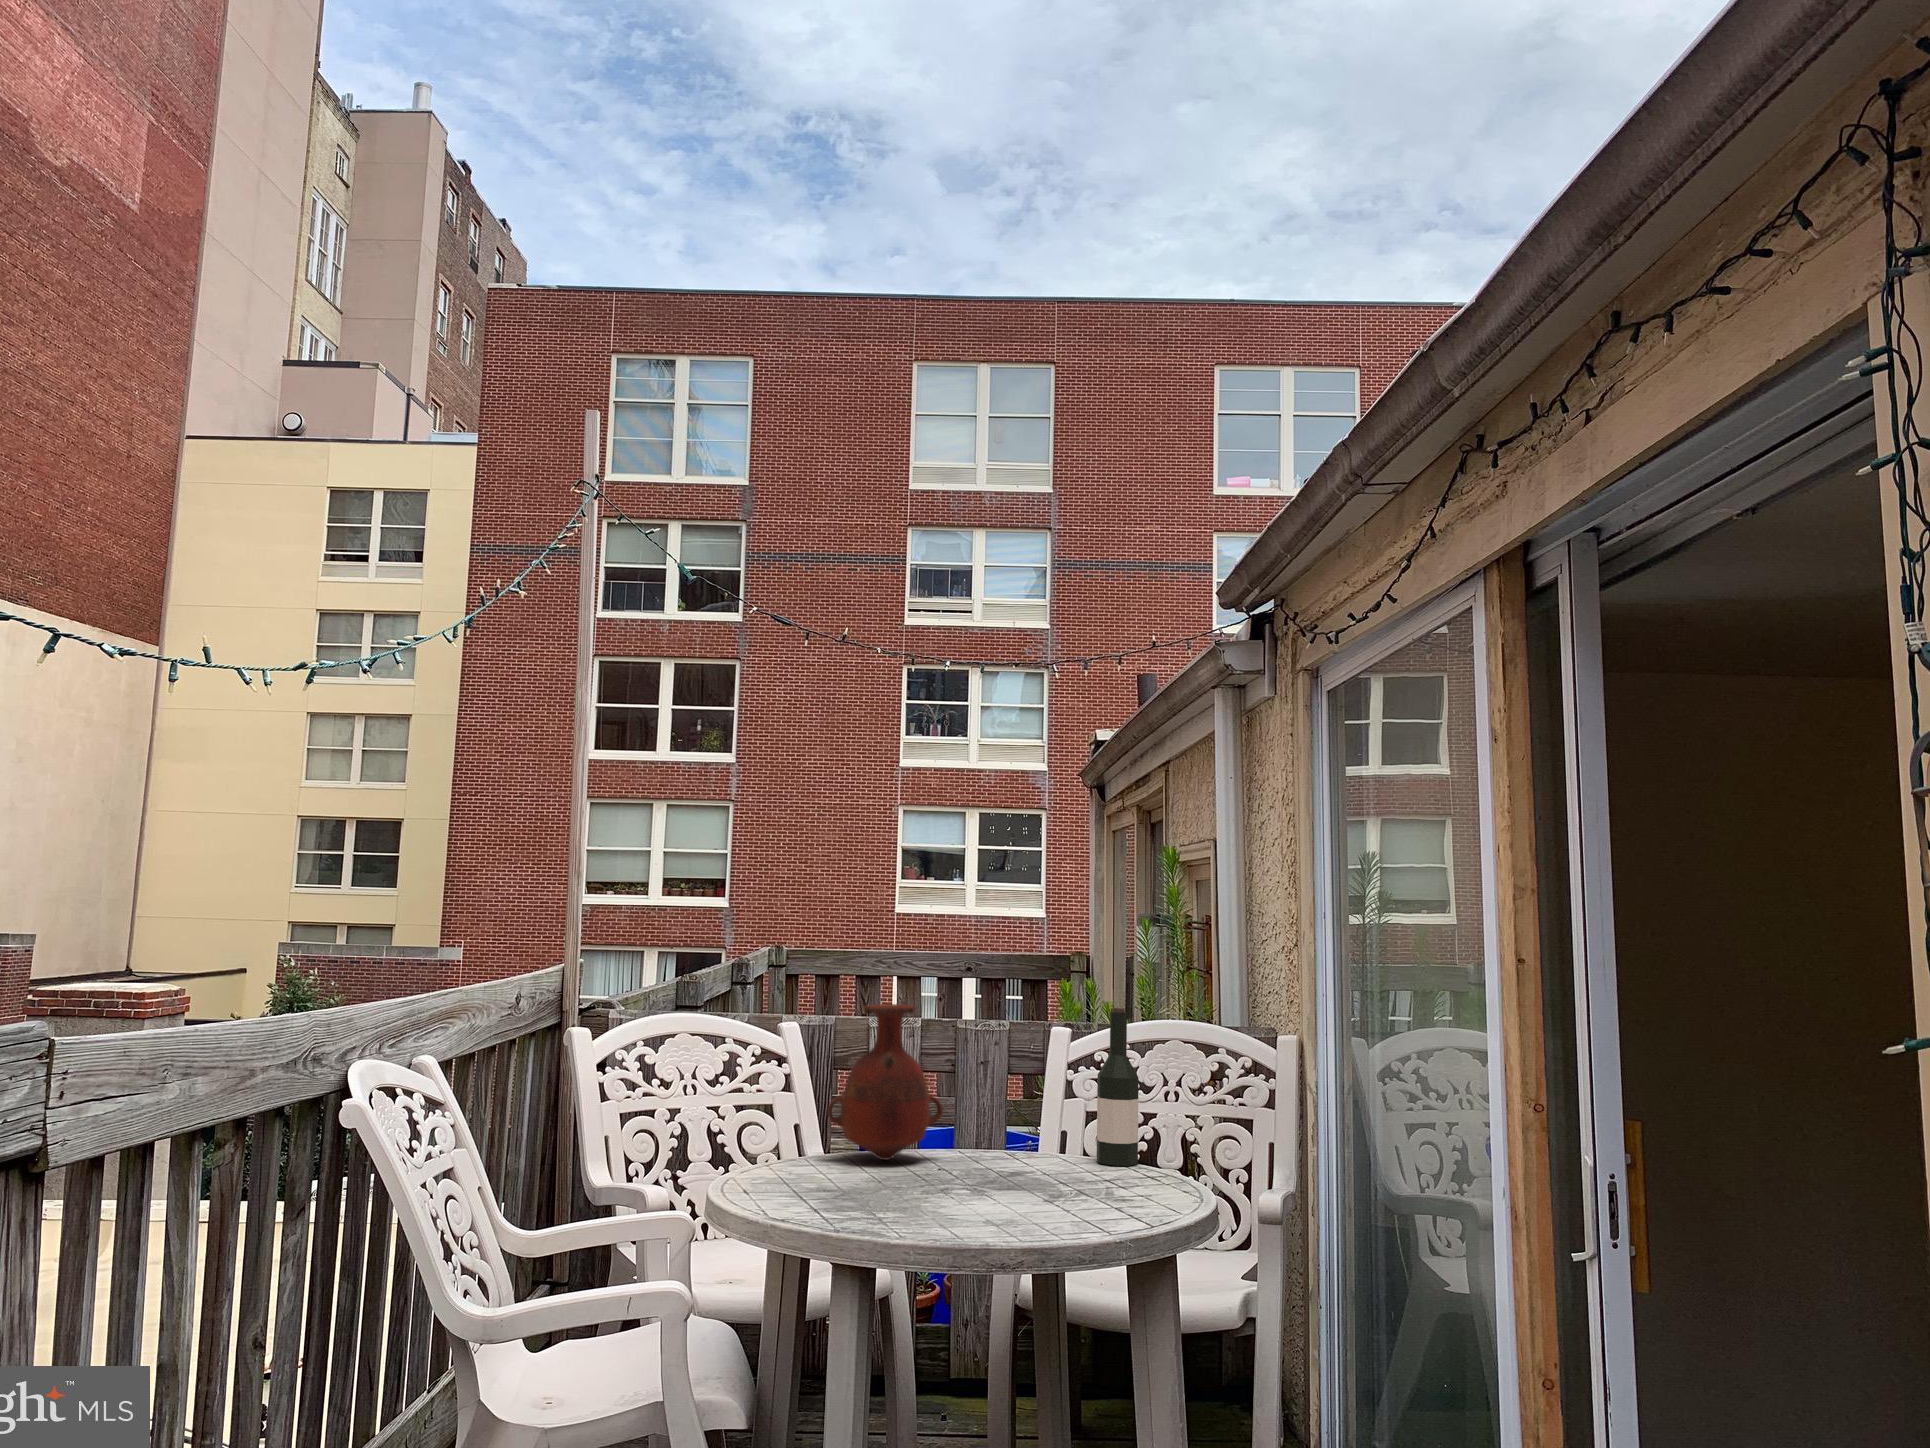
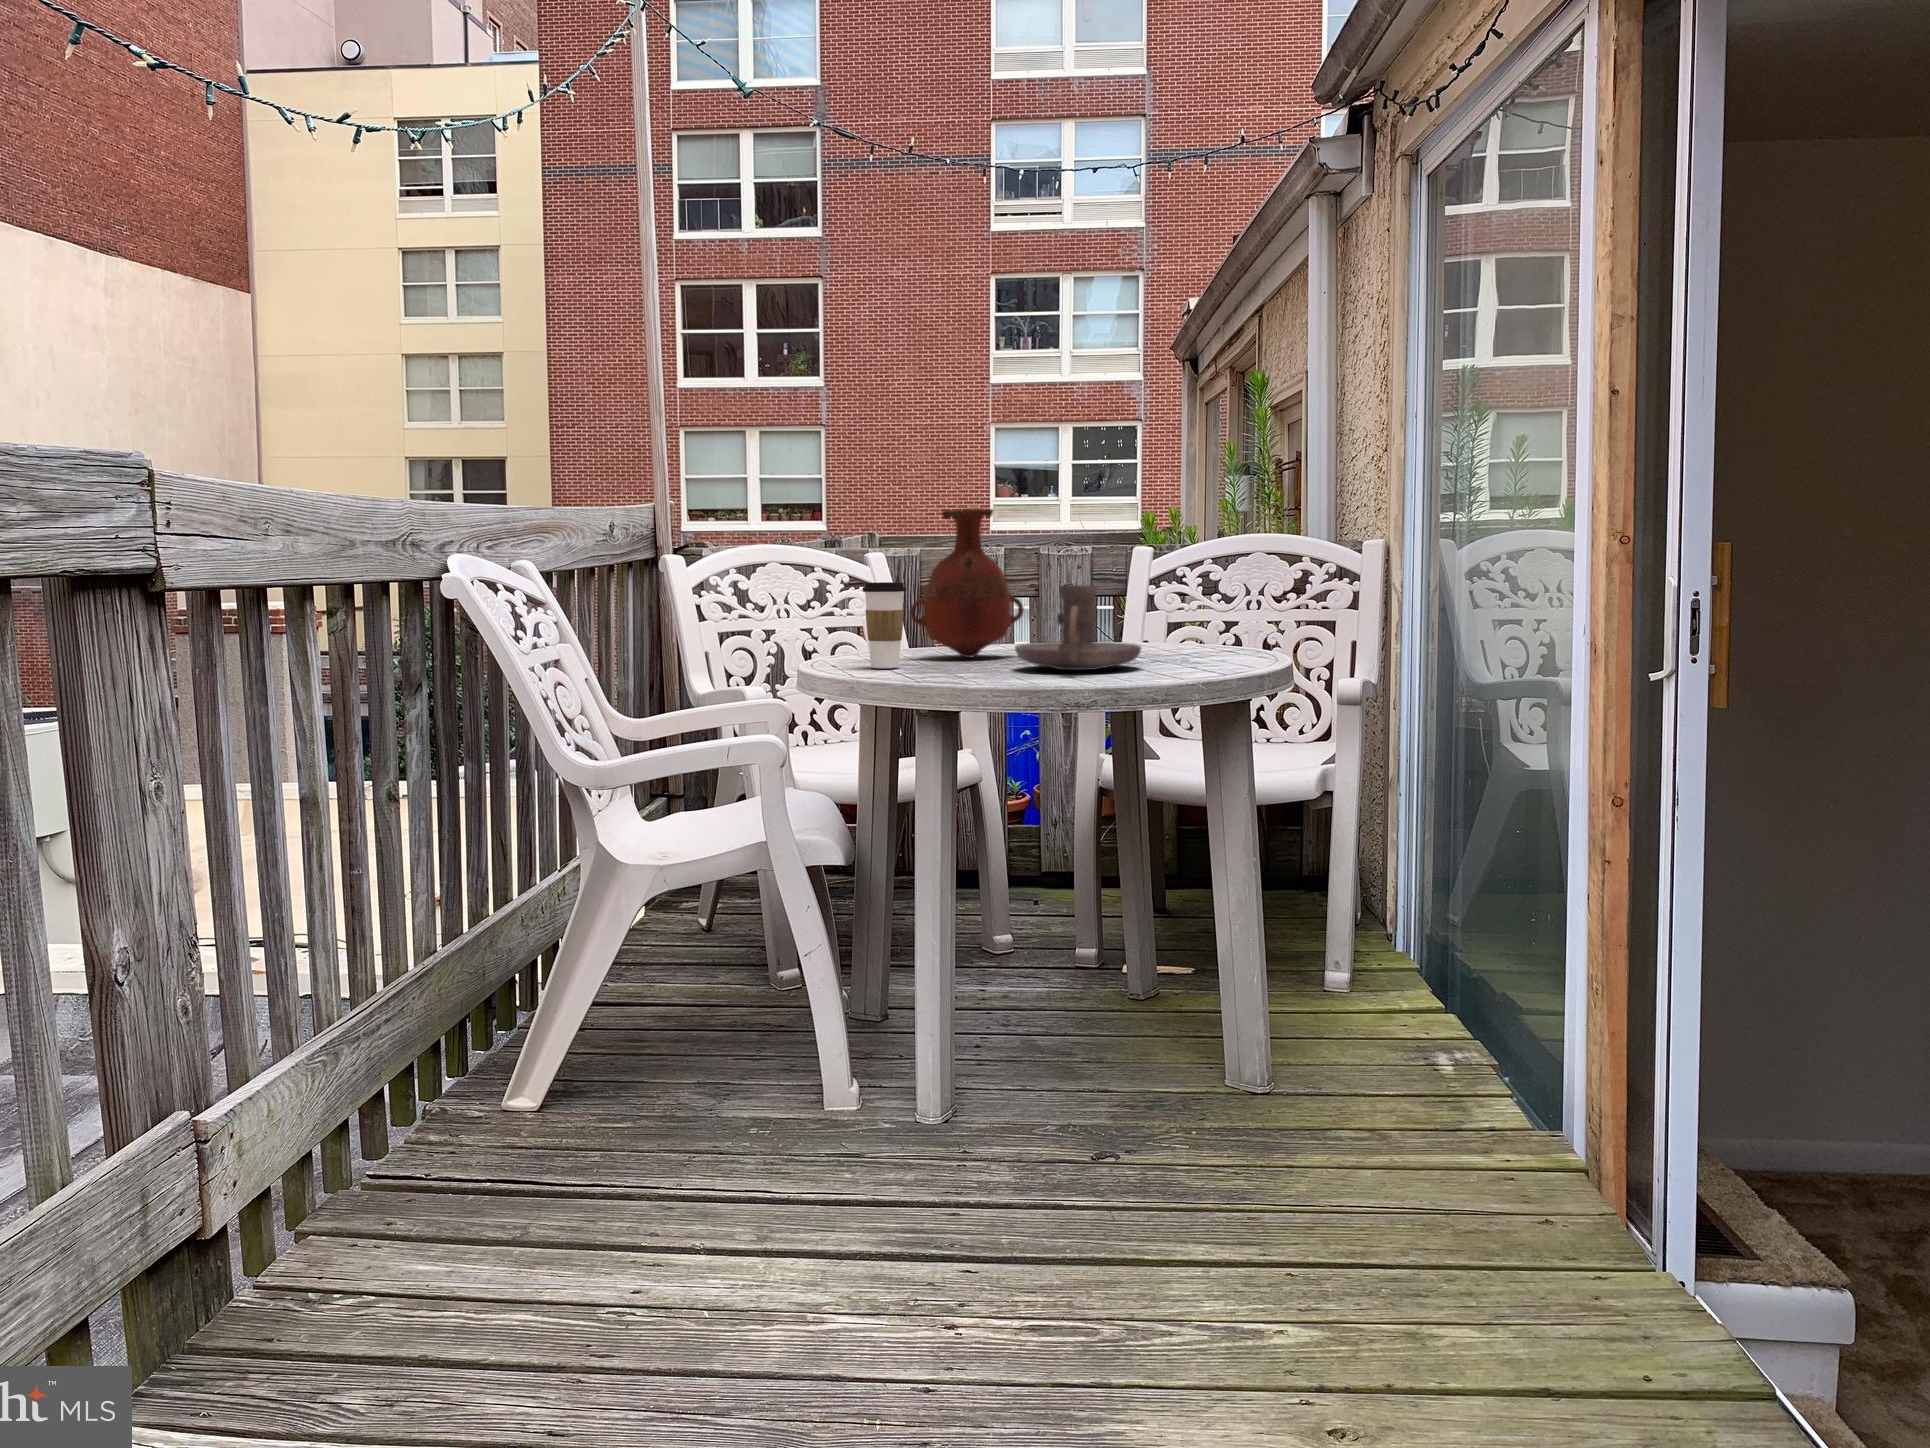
wine bottle: present [1097,1008,1139,1166] -> none [1177,504,1219,655]
coffee cup: none [781,1087,826,1182] -> present [863,582,906,668]
candle holder: none [936,1101,1065,1195] -> present [1015,585,1141,670]

